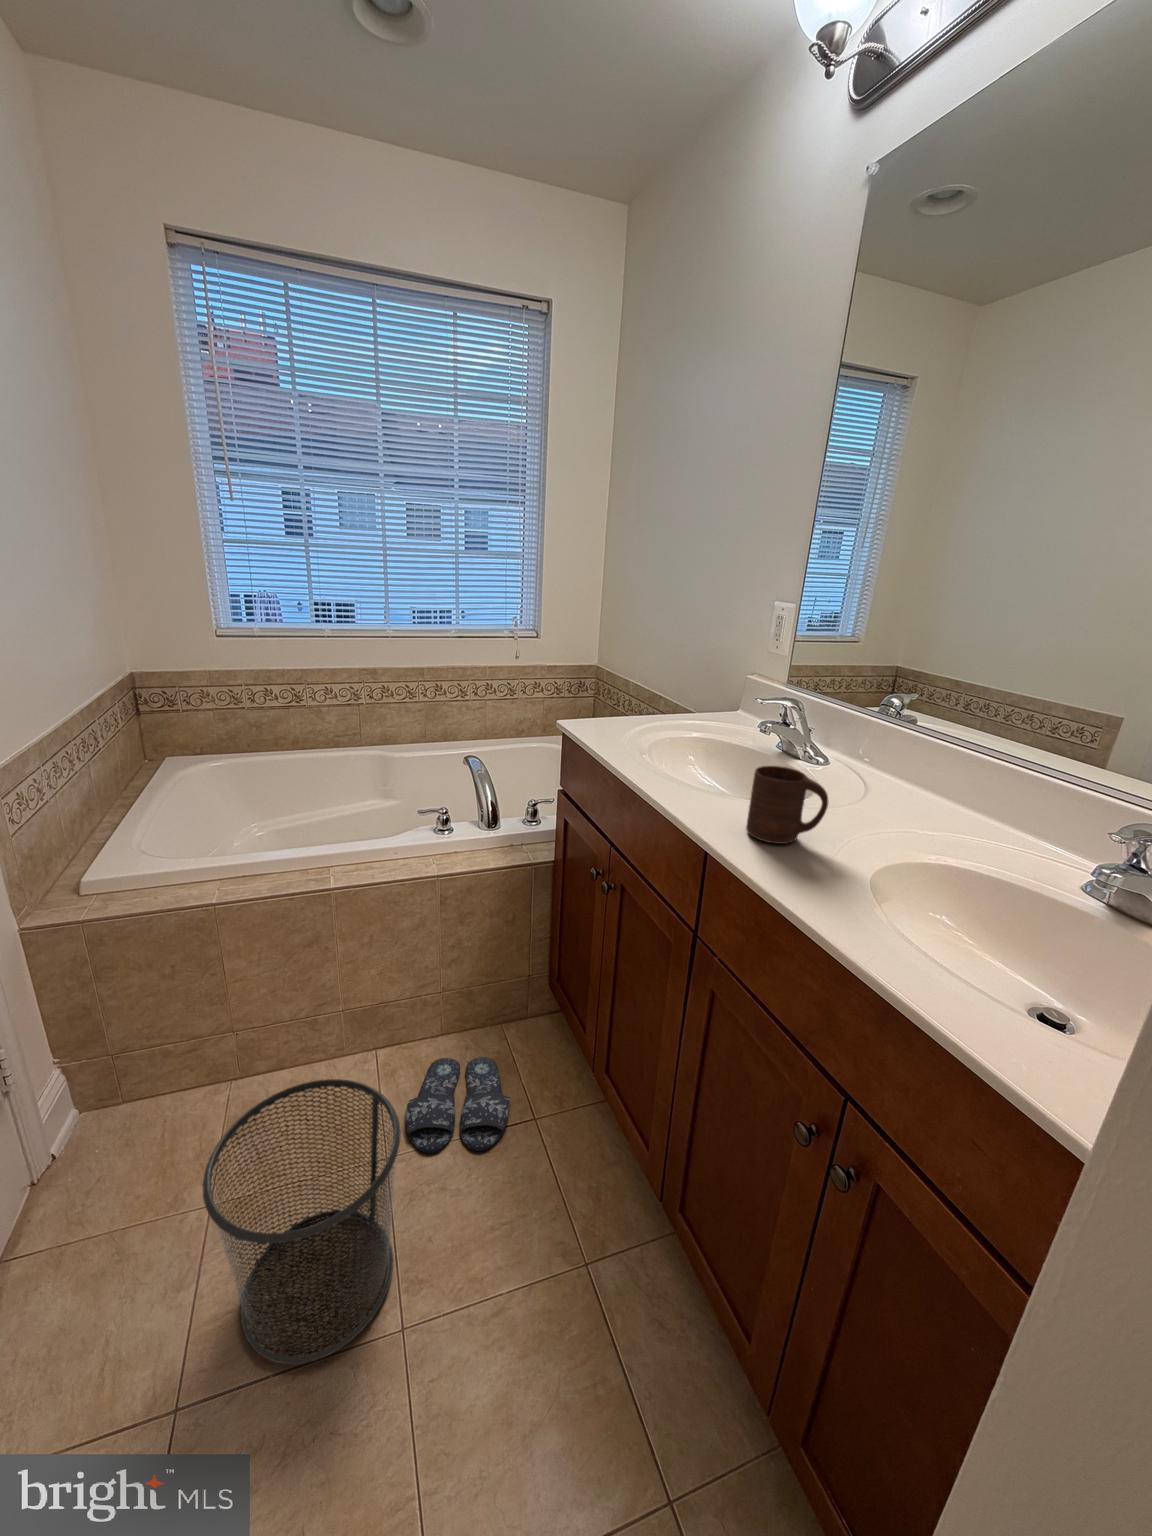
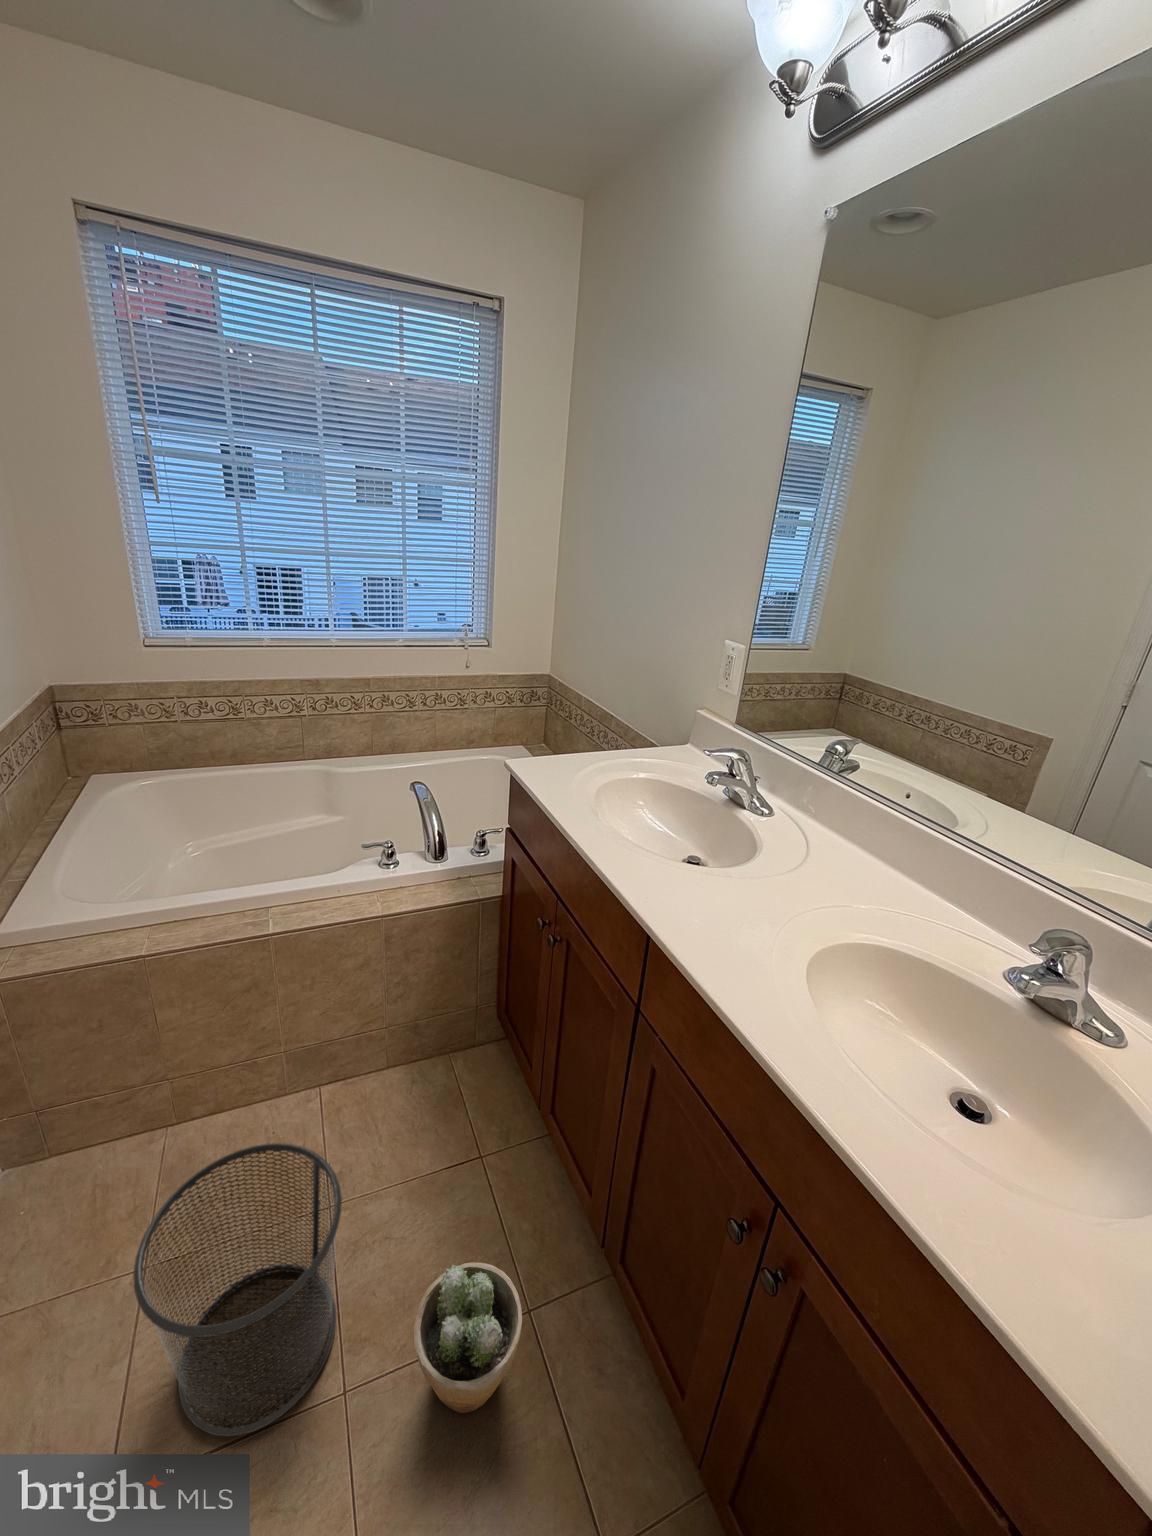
cup: present [746,766,828,844] -> none [688,849,768,930]
slippers: present [406,1057,510,1153] -> none [351,1089,457,1197]
potted plant: none [472,1201,581,1359] -> present [414,1262,522,1413]

